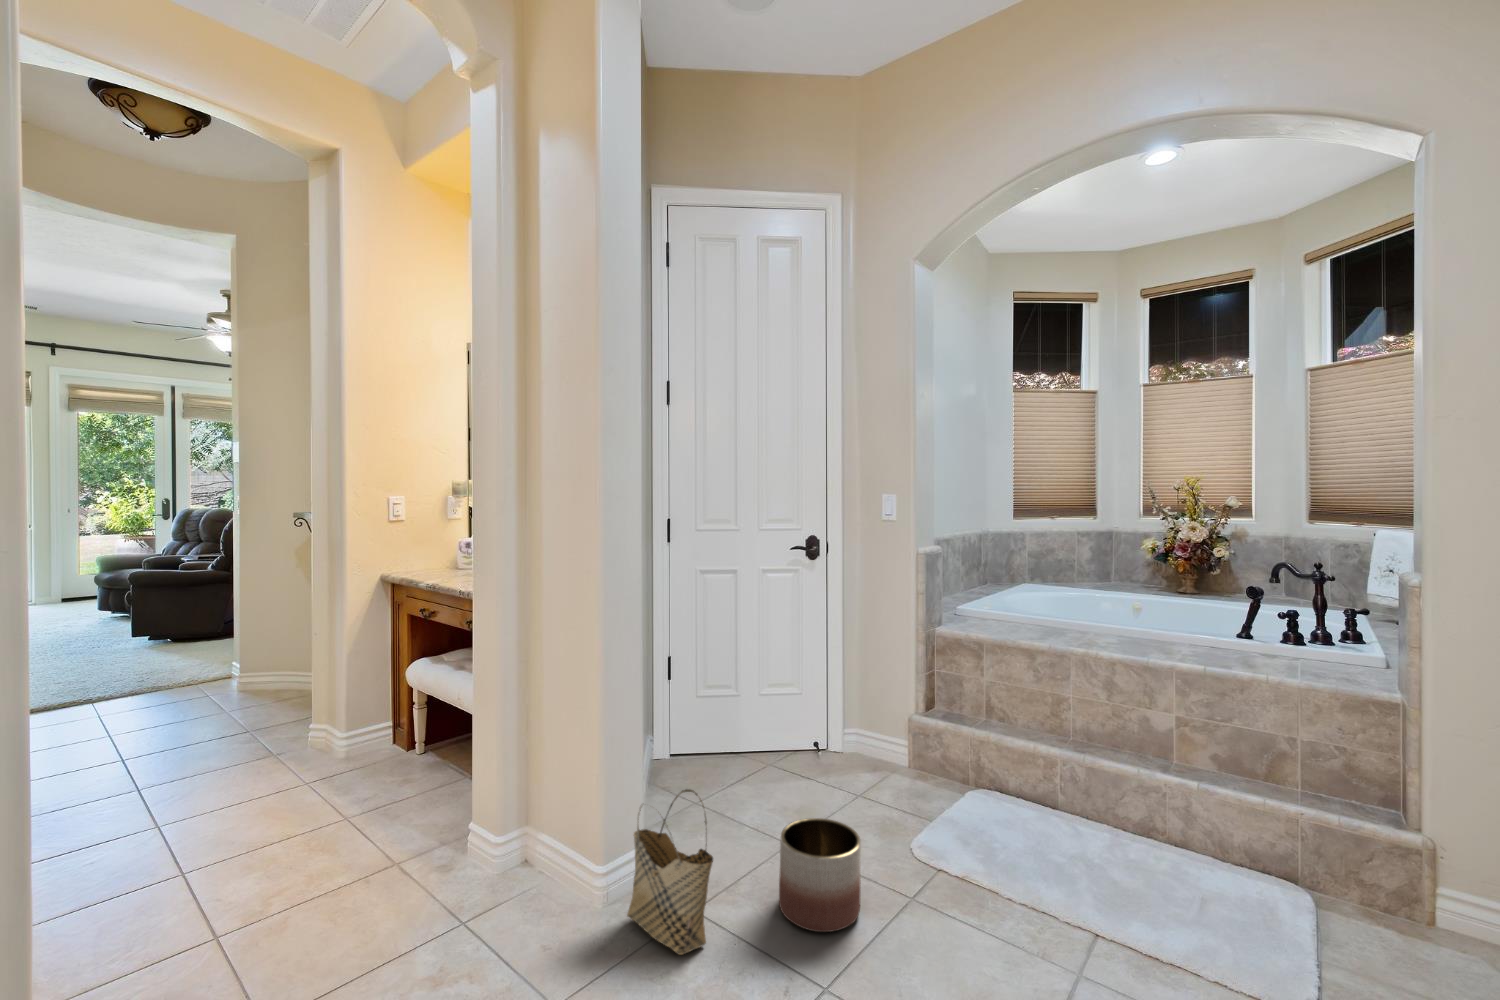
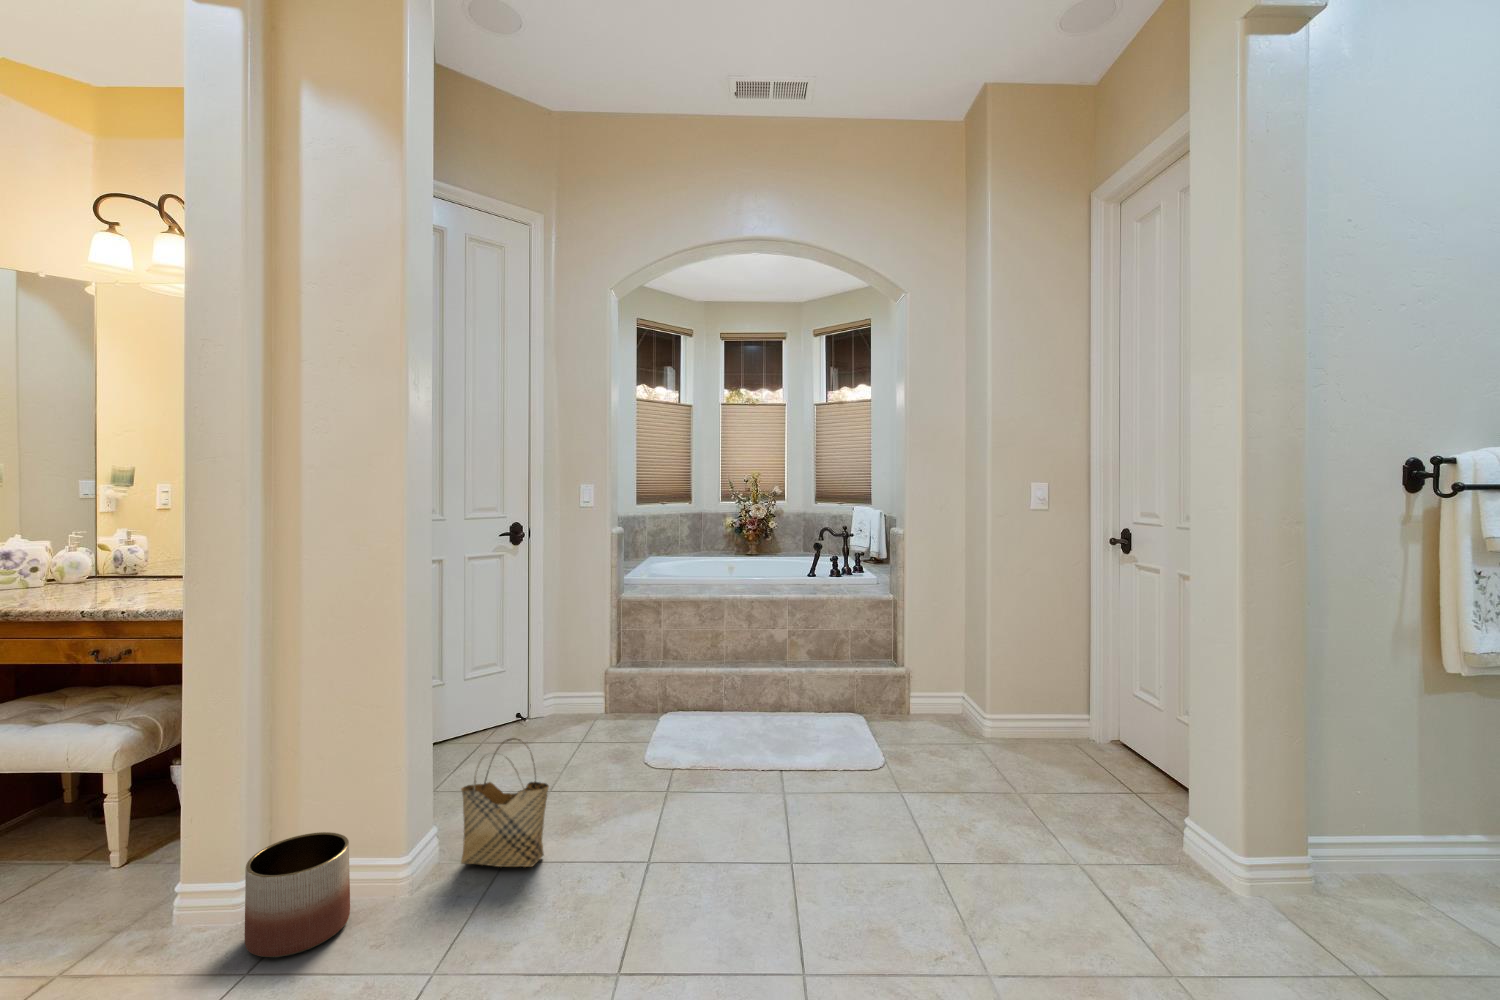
planter: present [779,818,861,932] -> present [245,832,350,957]

